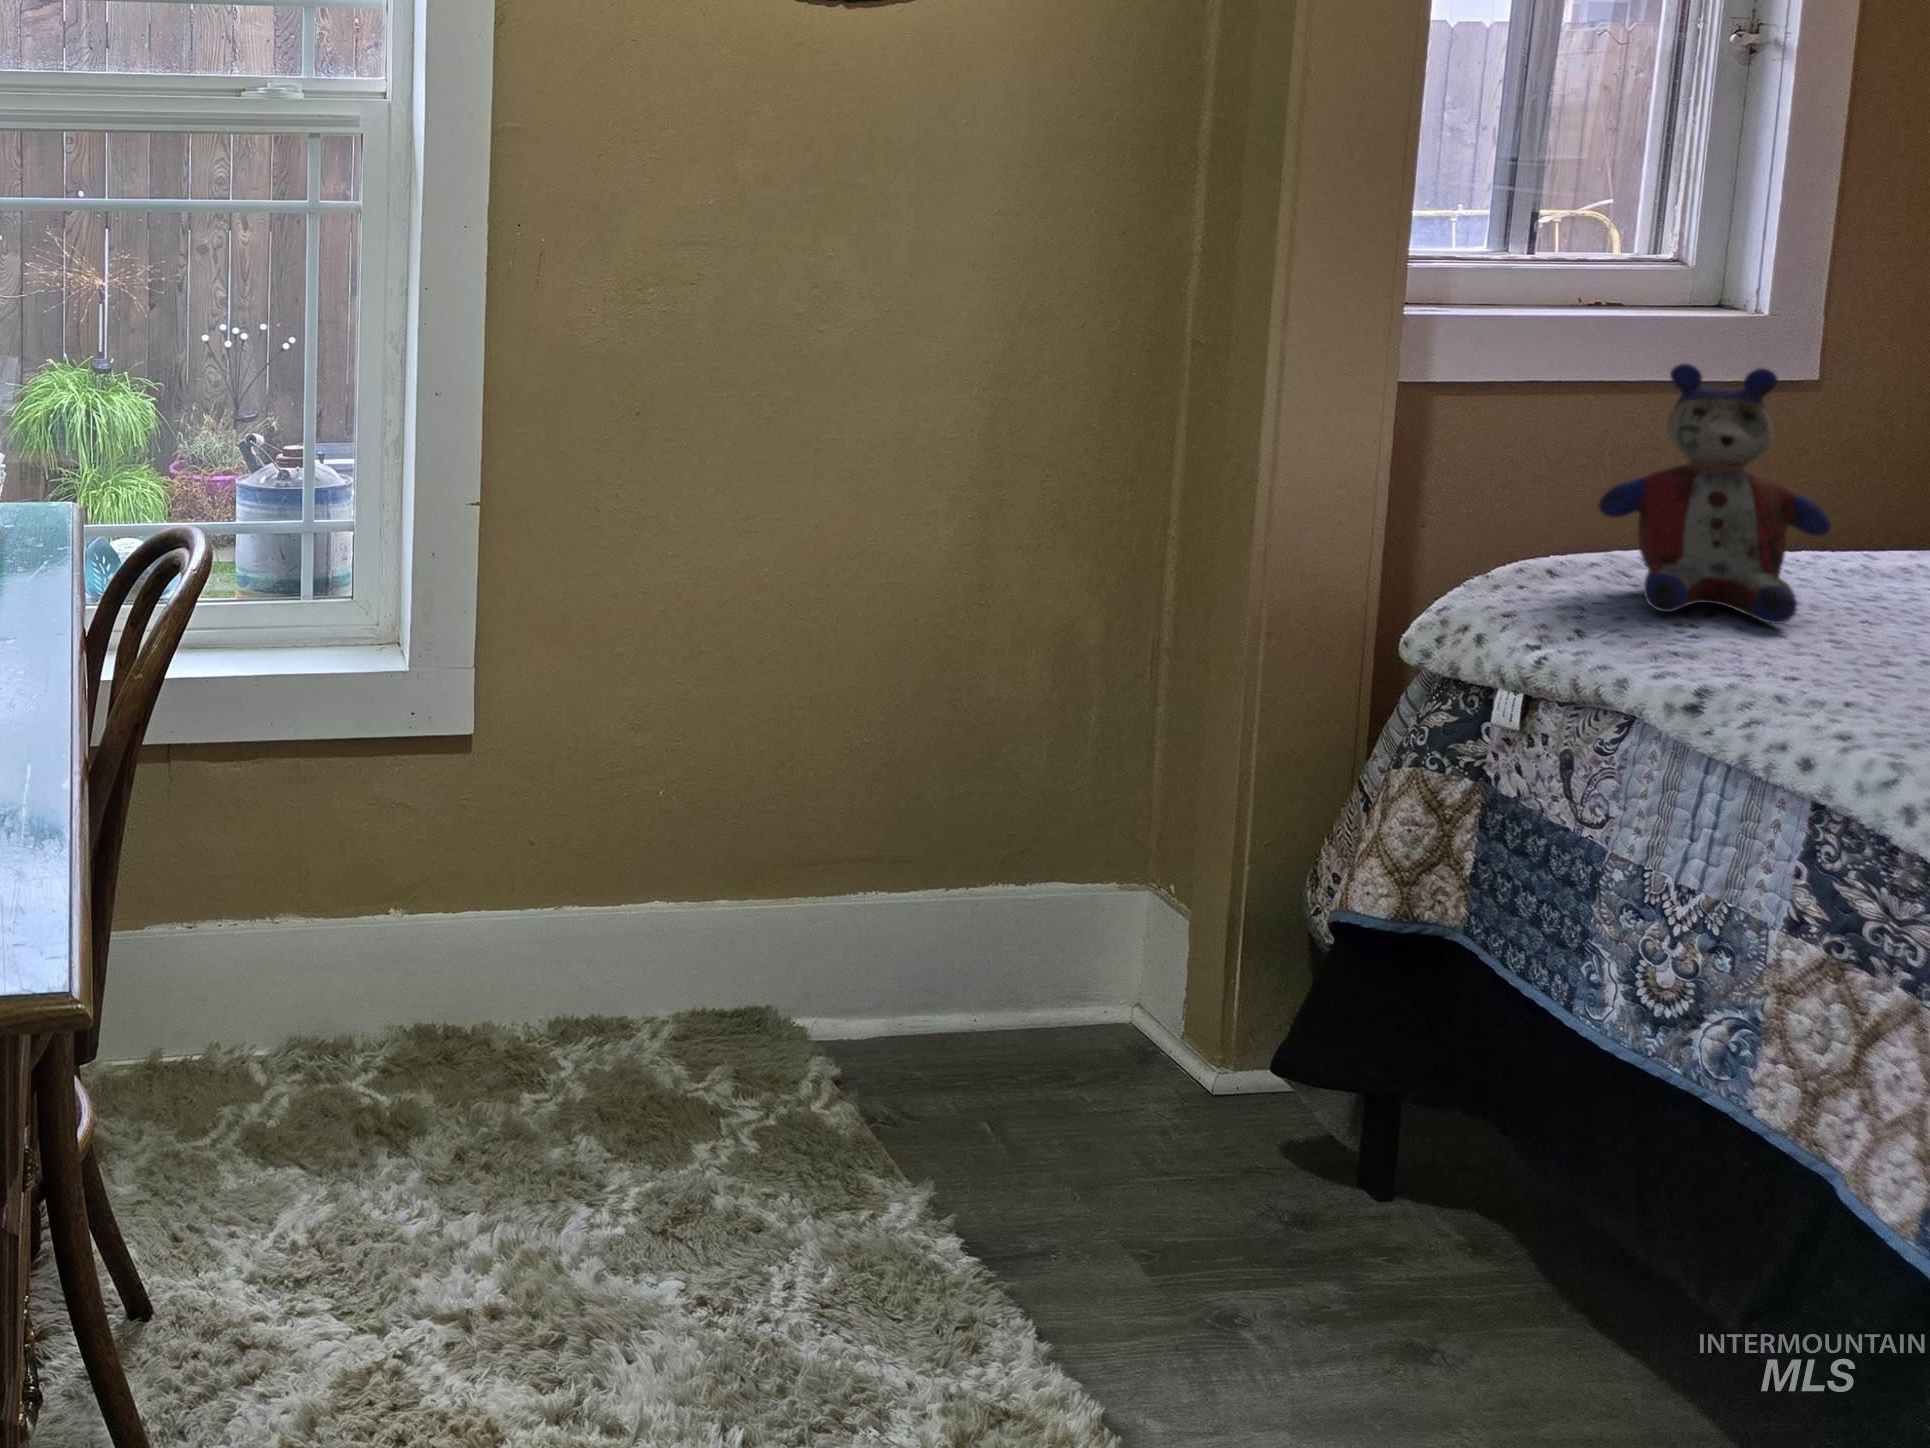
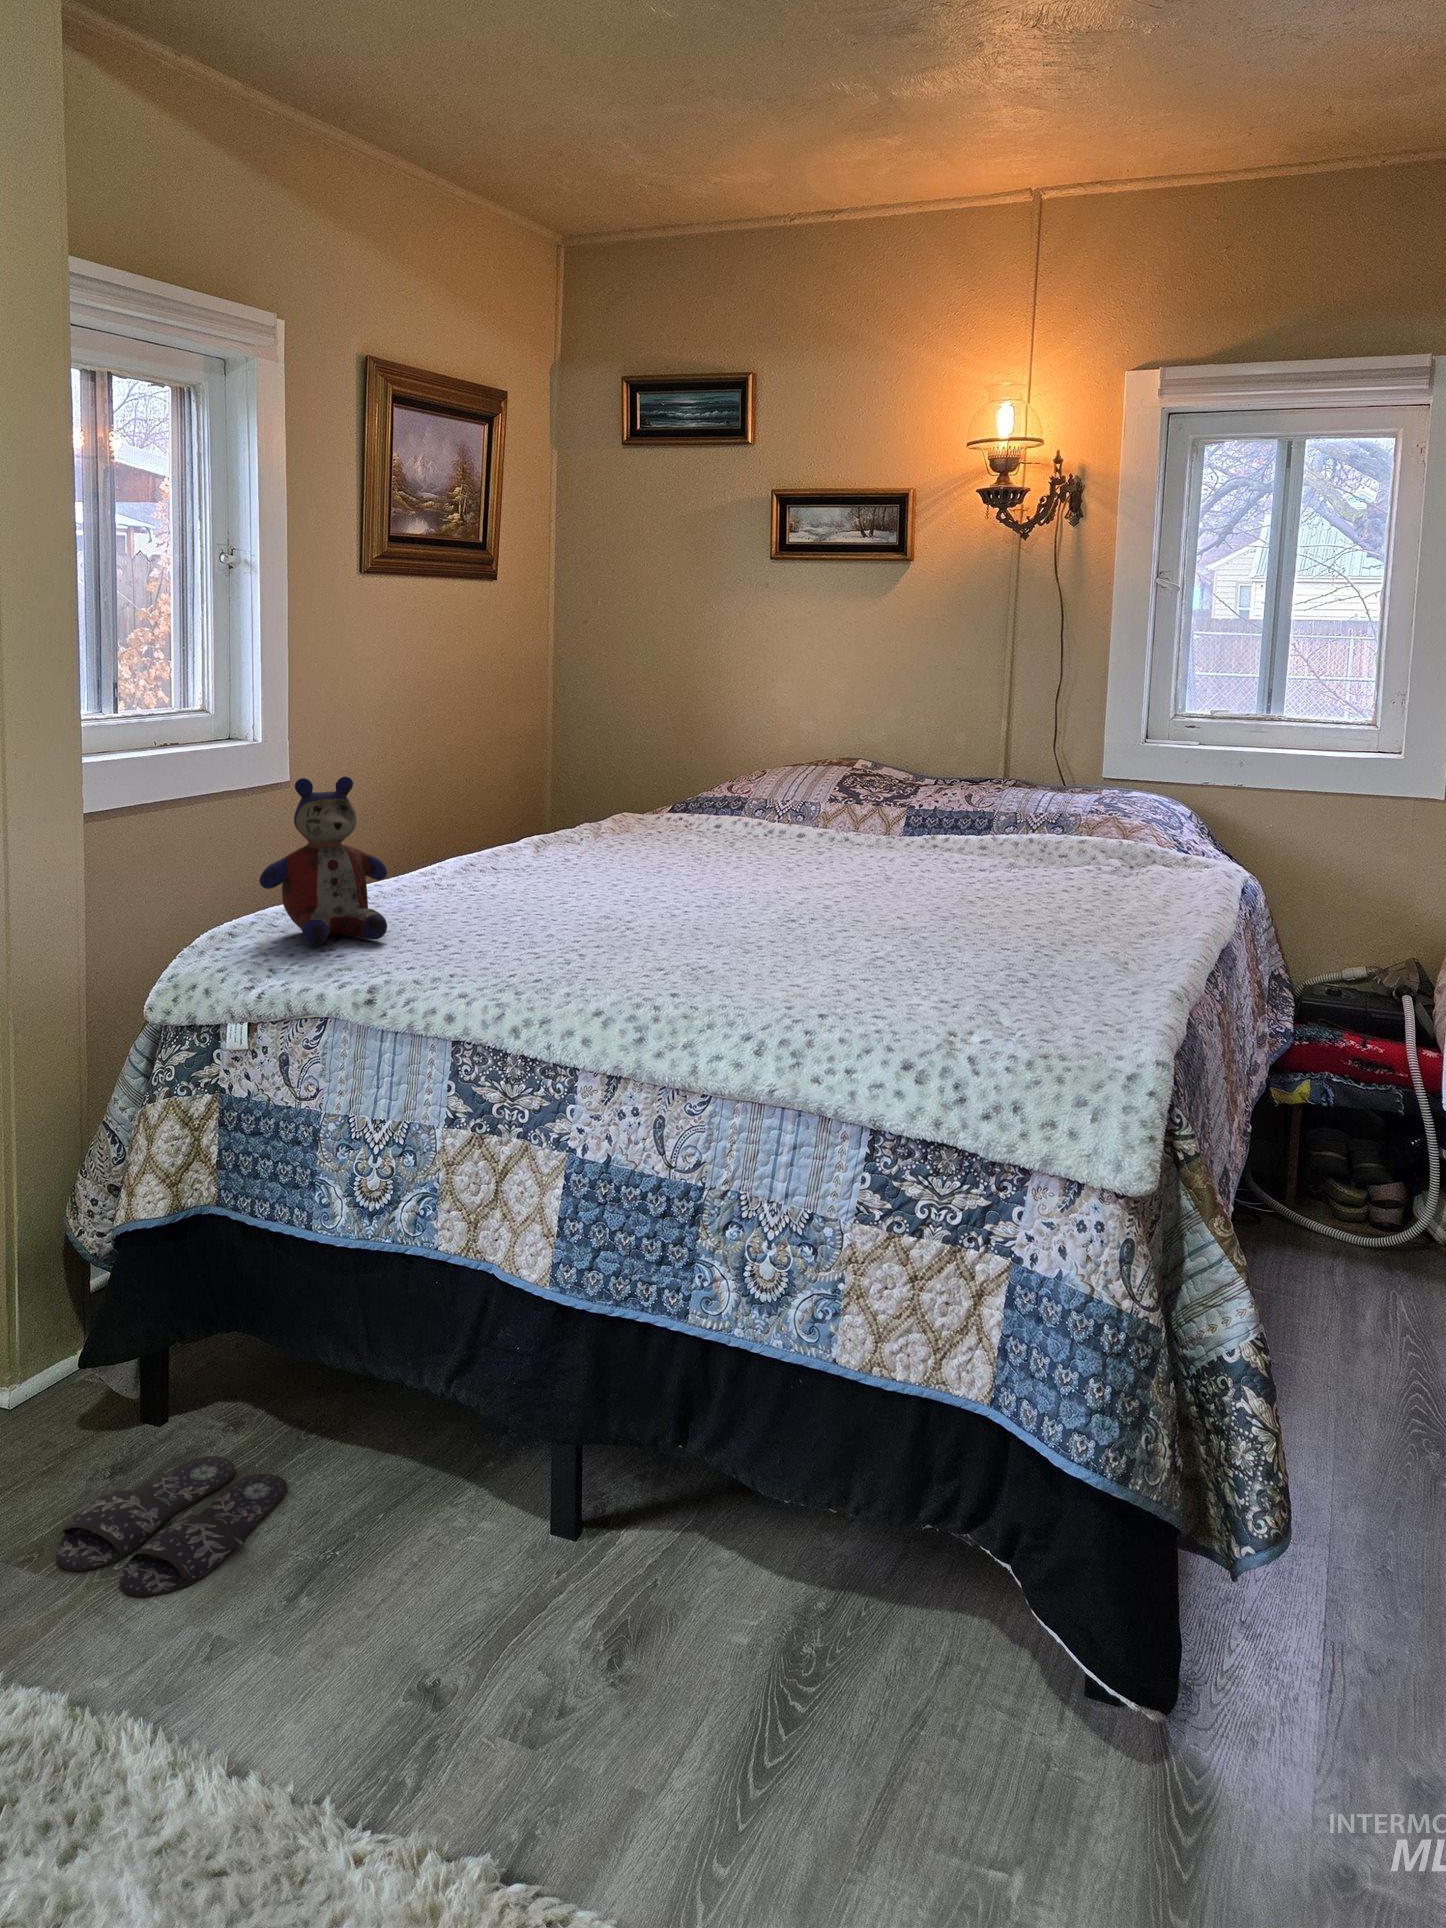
slippers: none [1168,1236,1494,1391] -> present [57,1456,287,1597]

